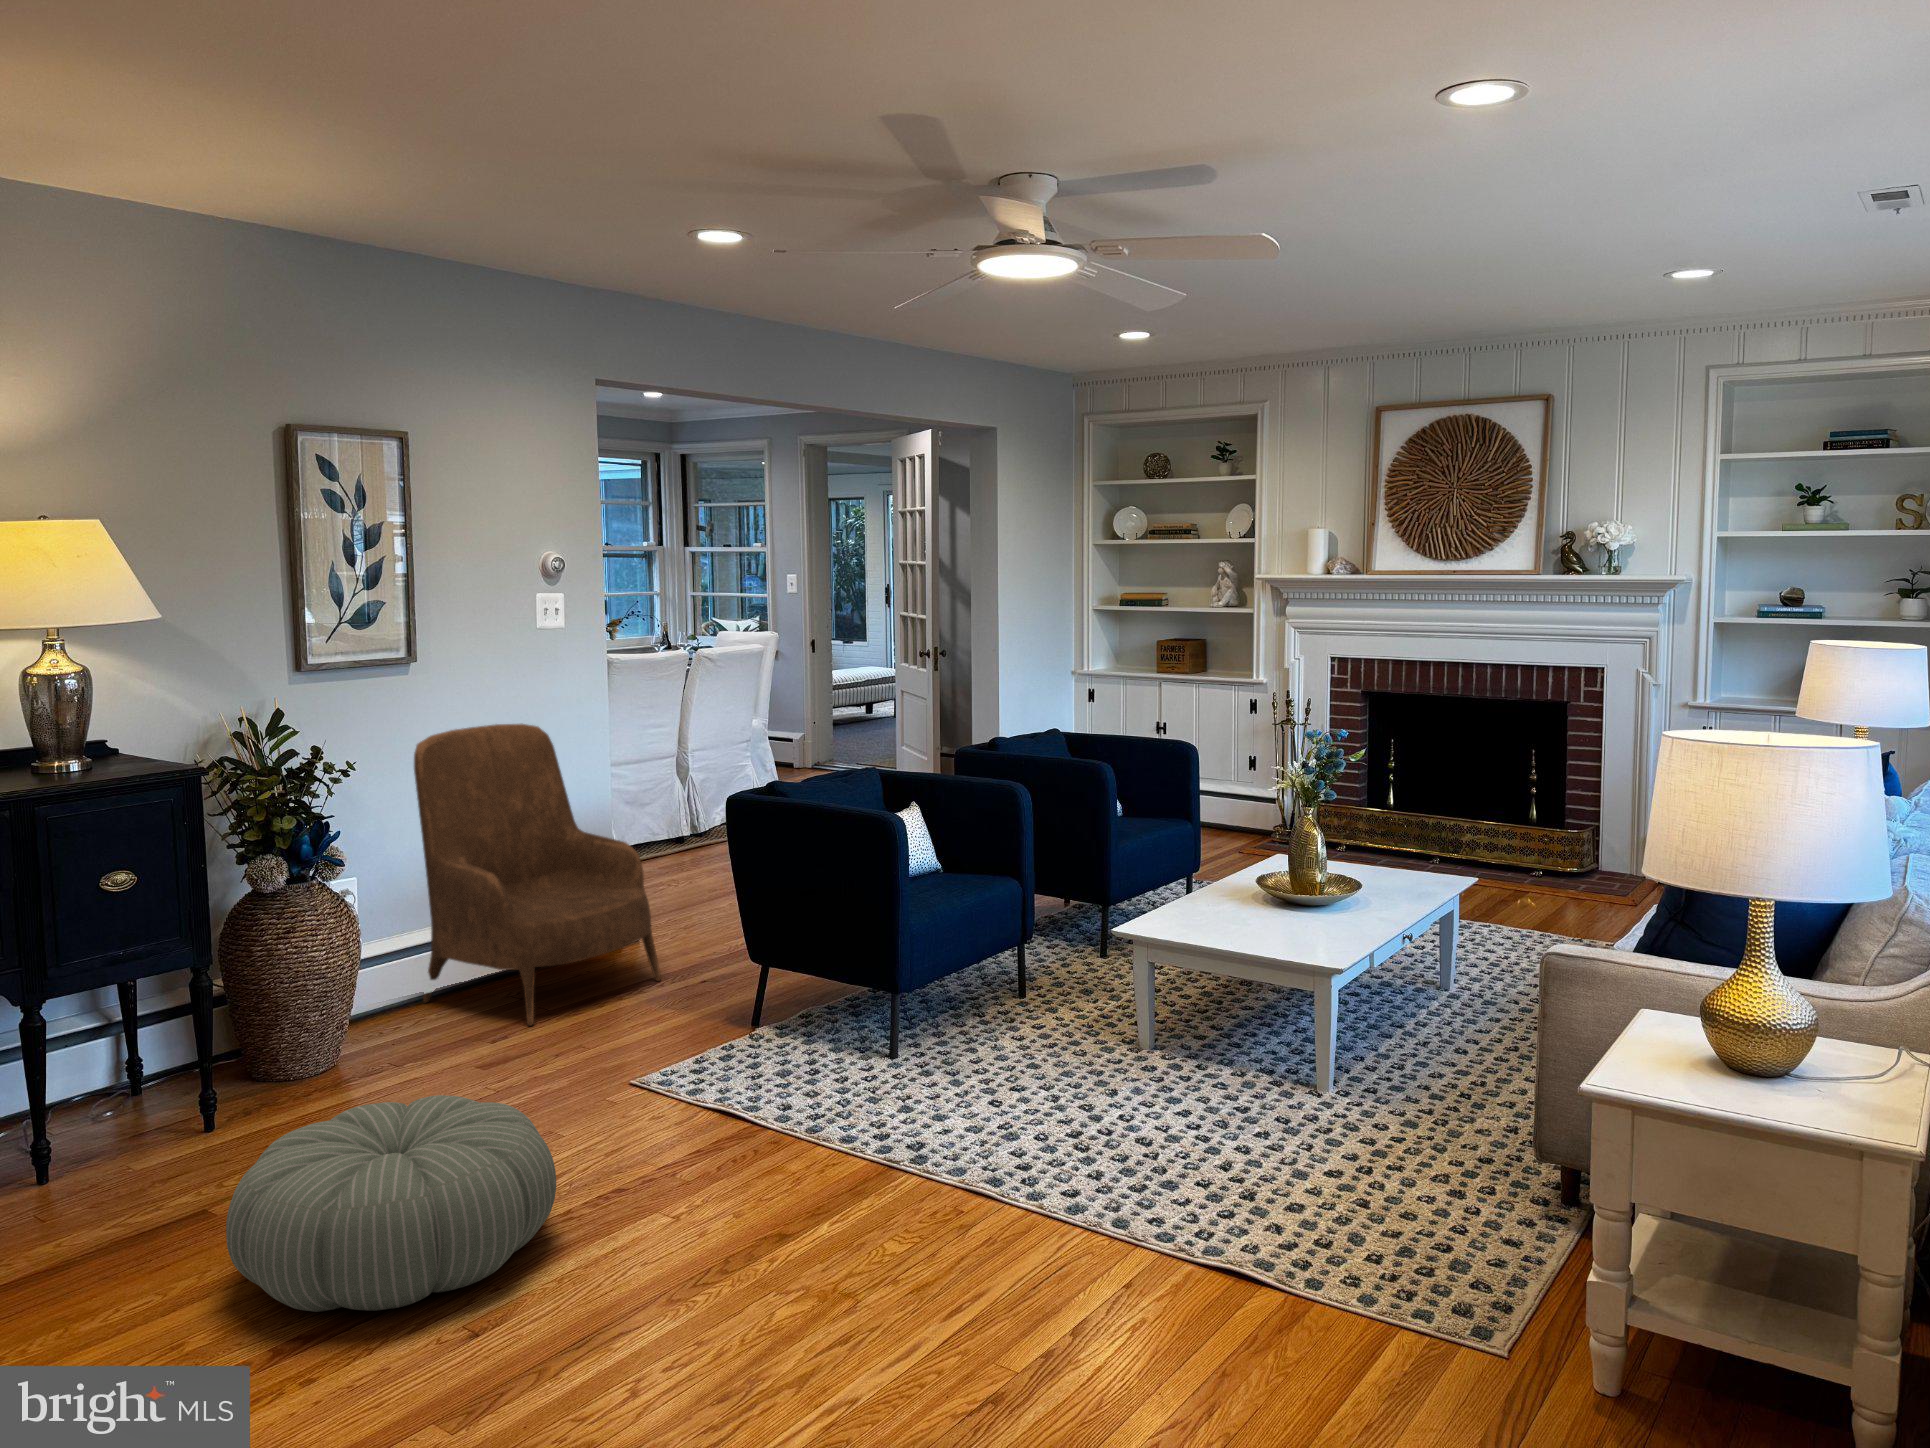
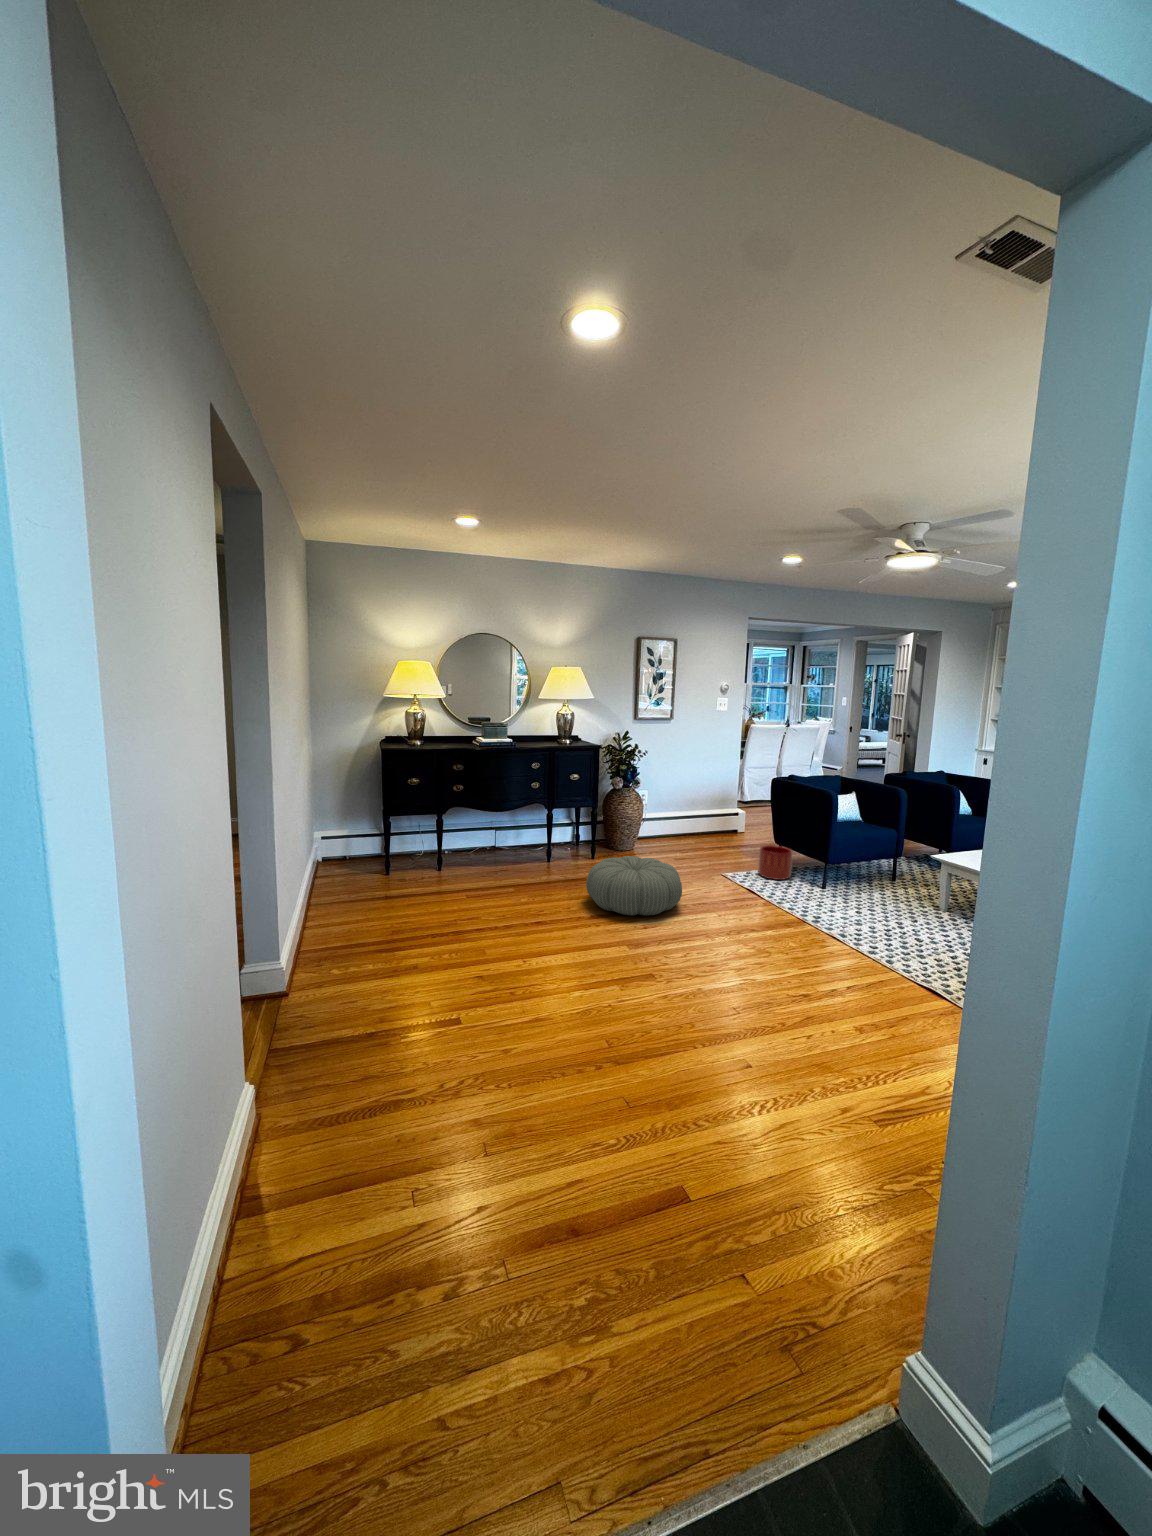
armchair: present [414,724,661,1026] -> none [664,744,747,851]
planter: none [720,971,805,1064] -> present [758,845,792,880]

